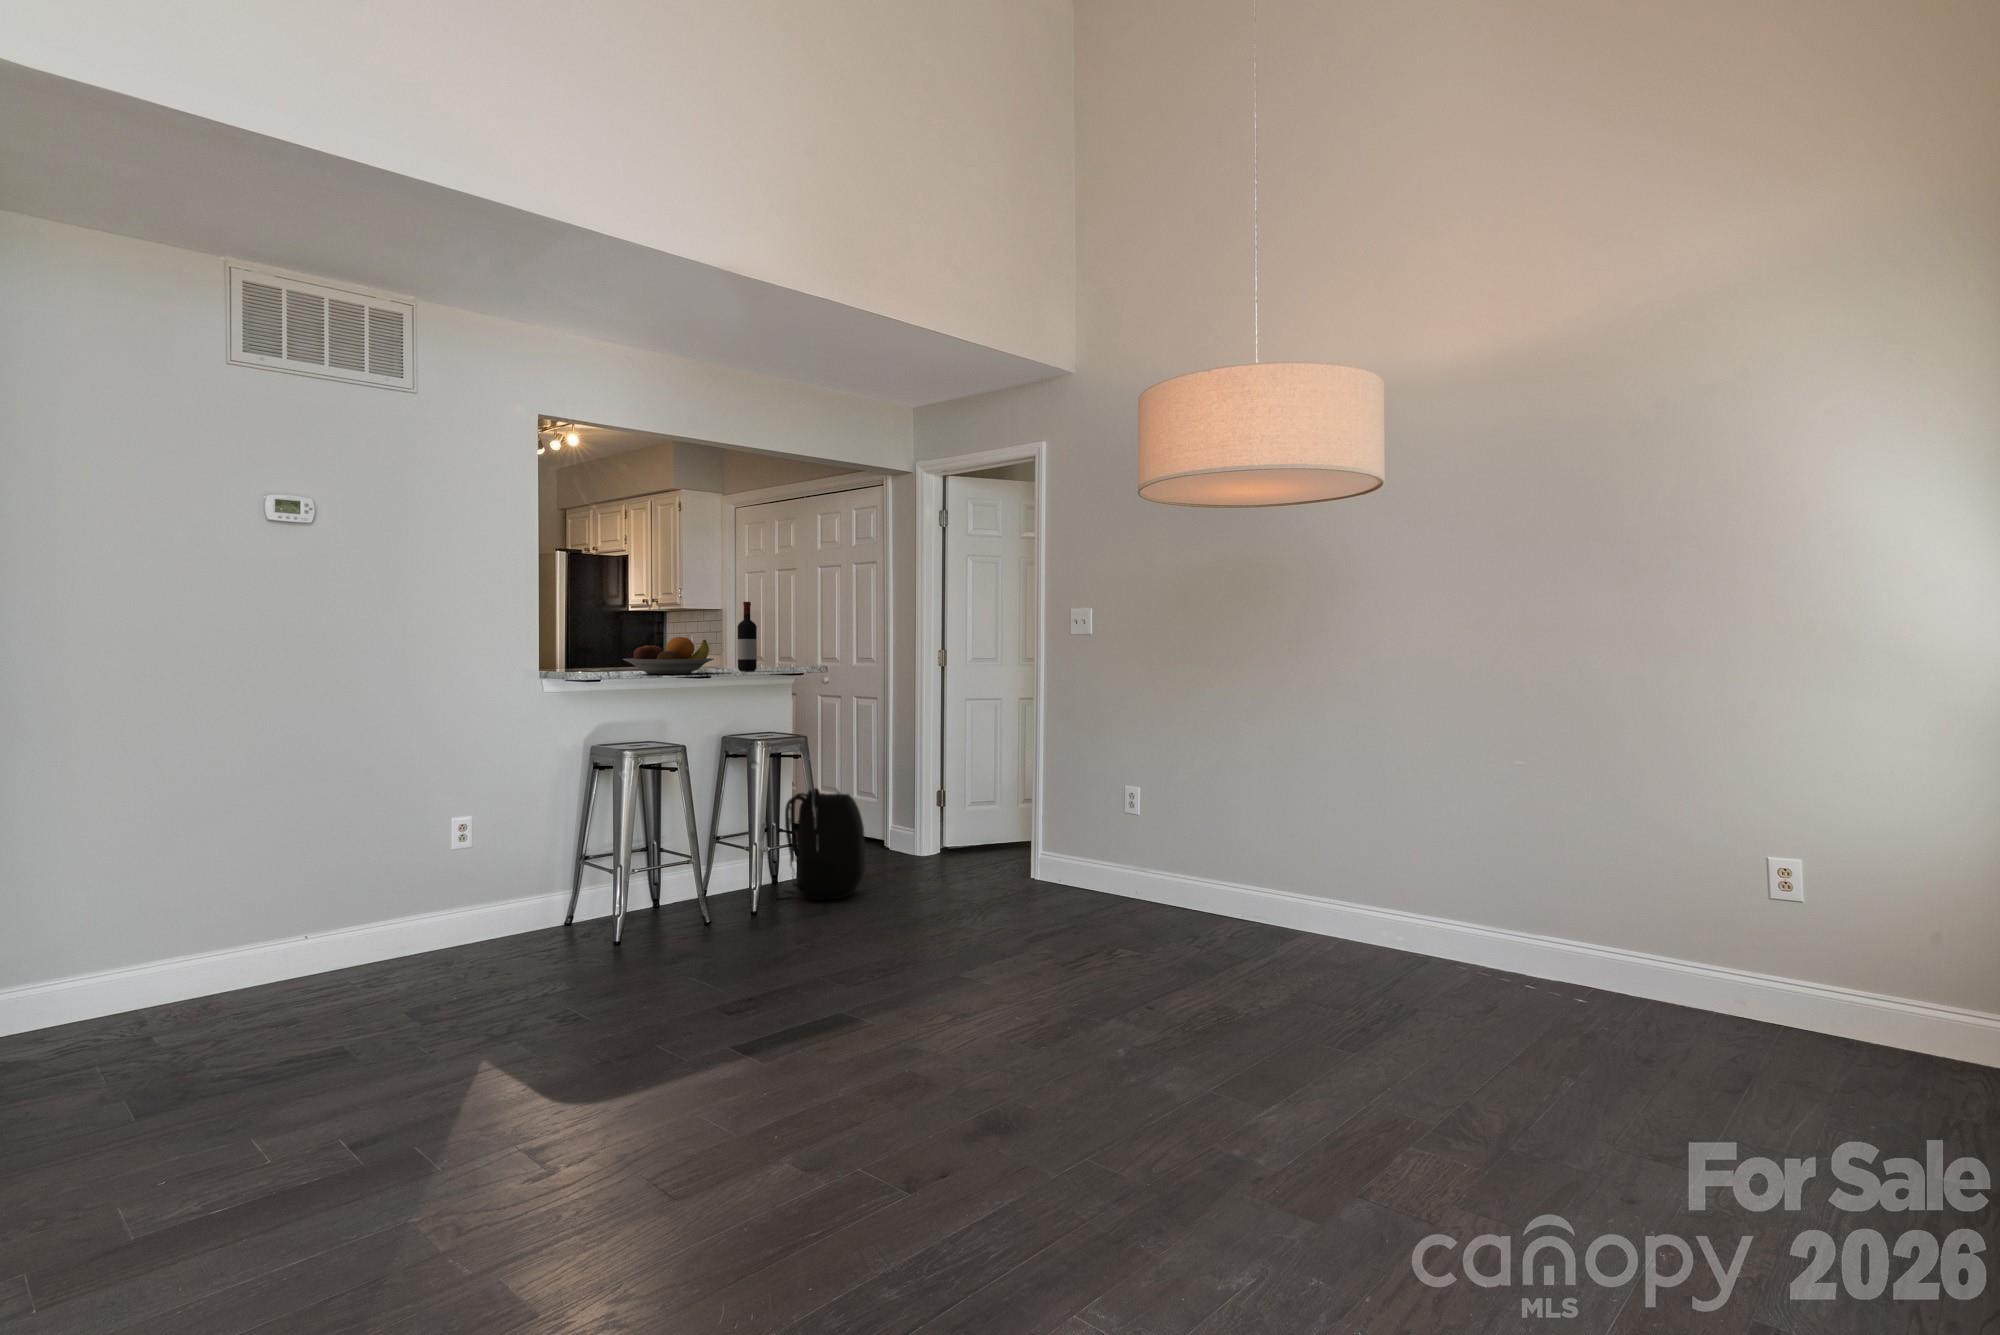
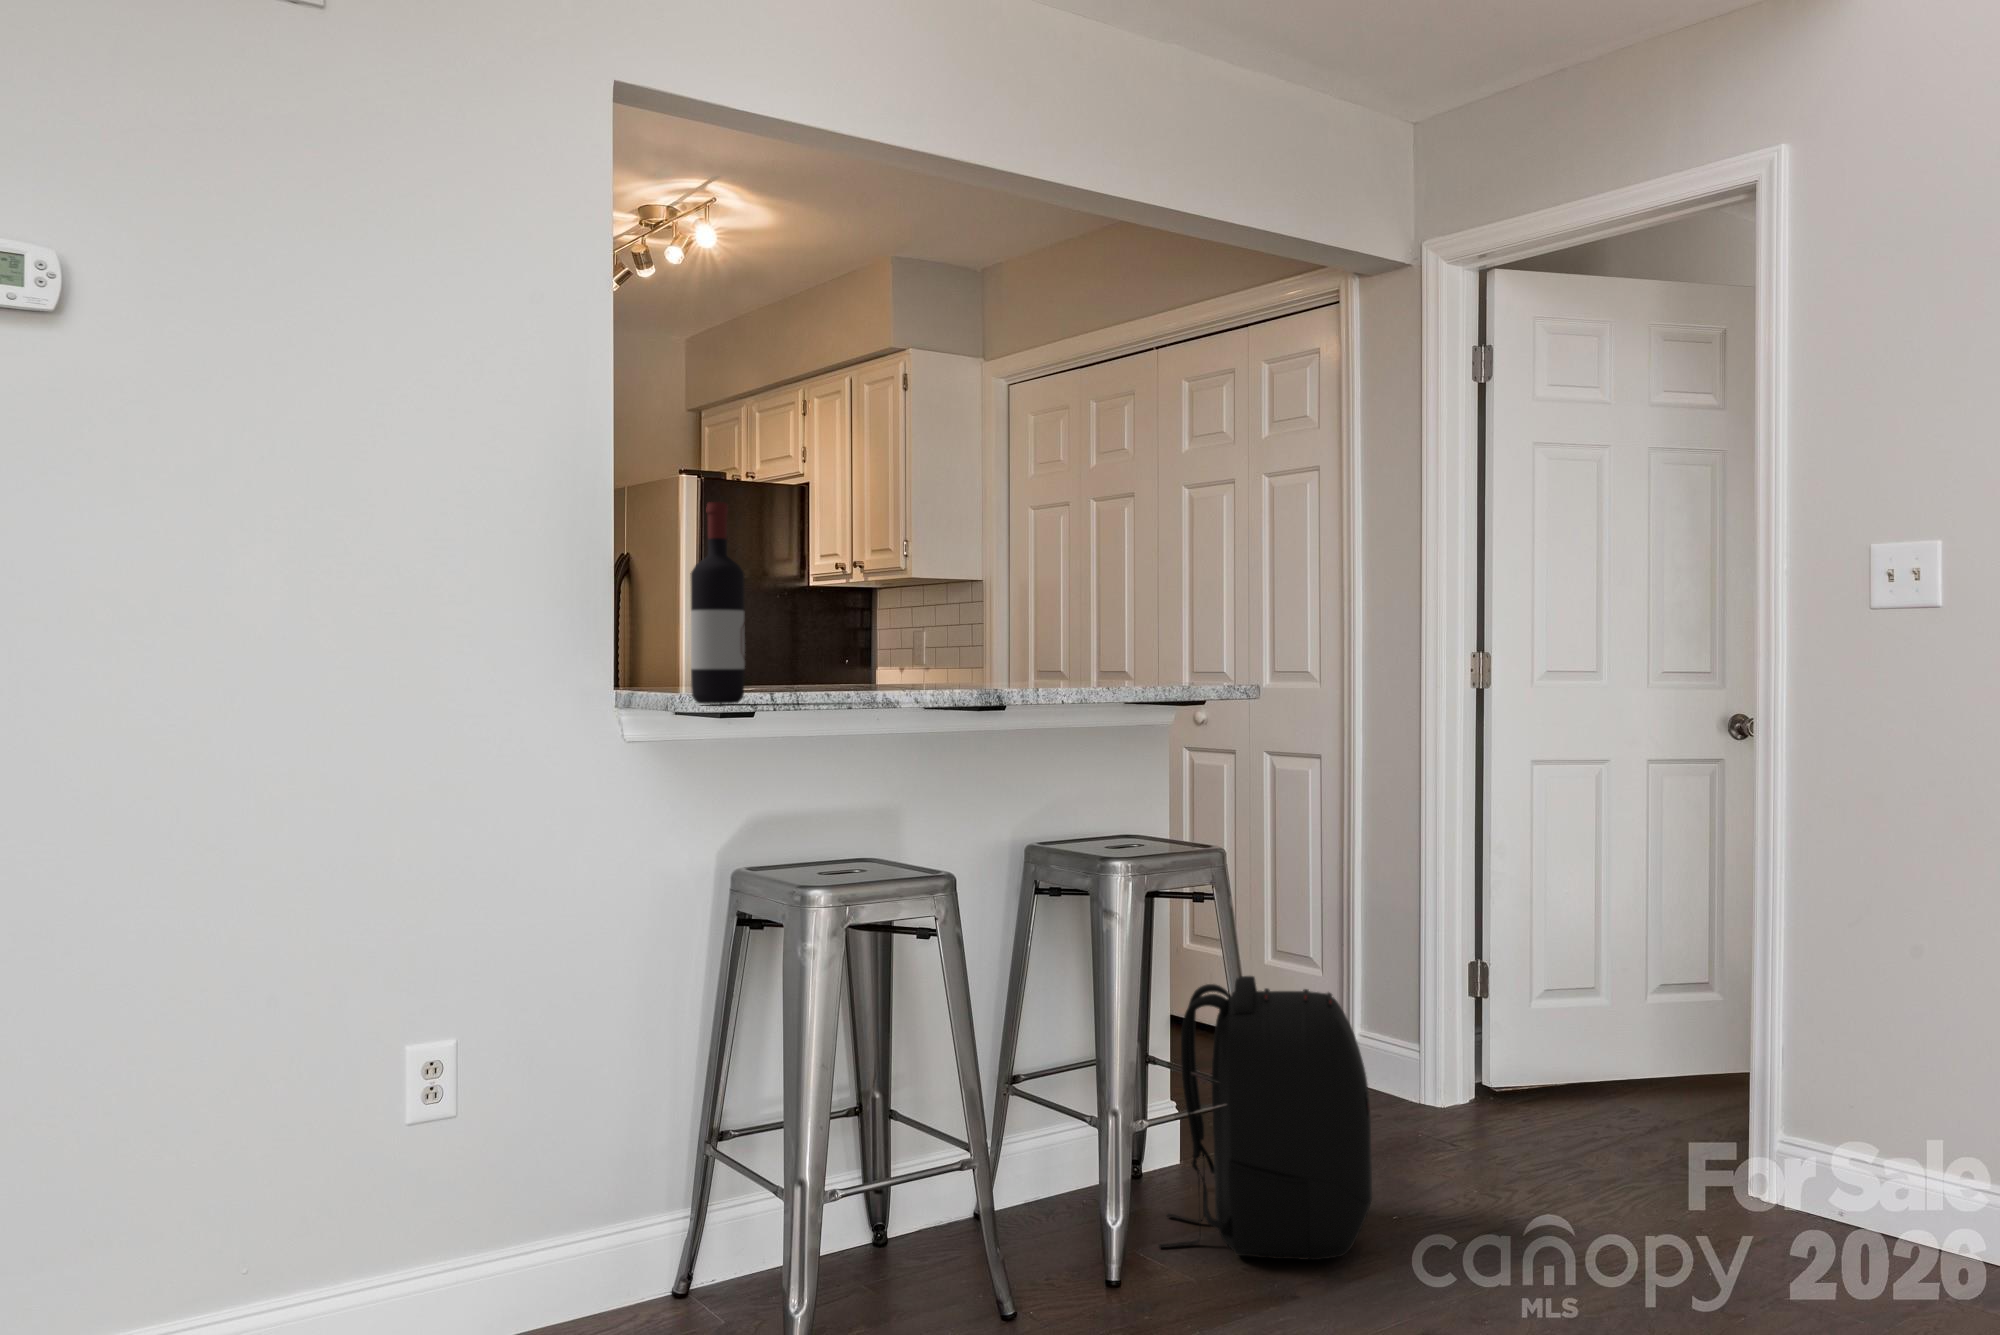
wine bottle: present [738,602,757,671] -> present [690,502,745,704]
fruit bowl: present [623,637,713,674] -> none [810,606,1022,698]

